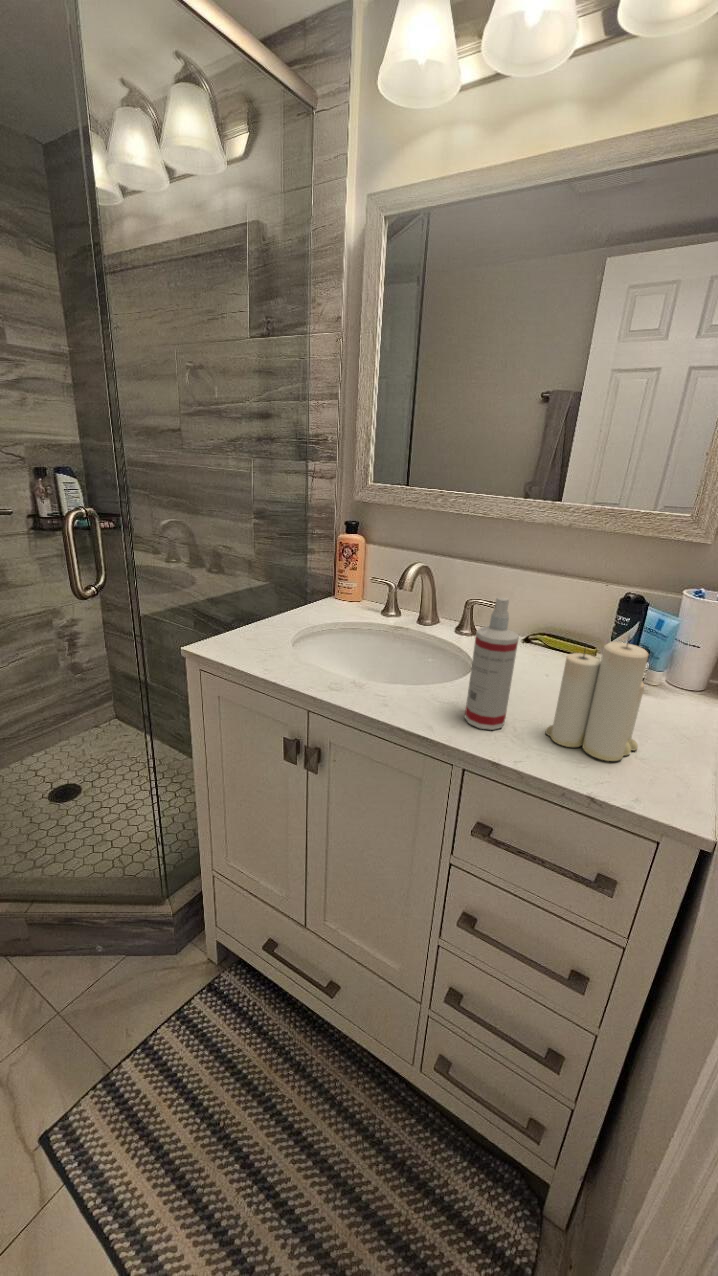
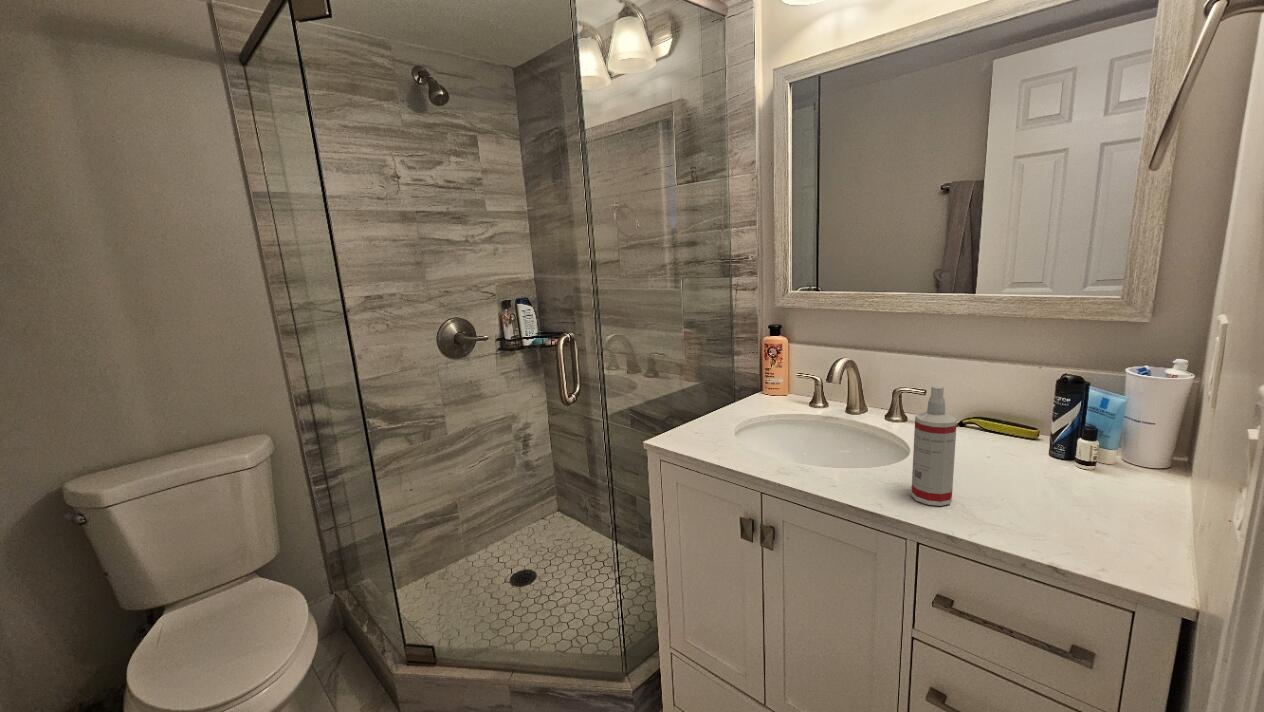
candle: present [546,639,648,761] -> none [995,413,1095,533]

